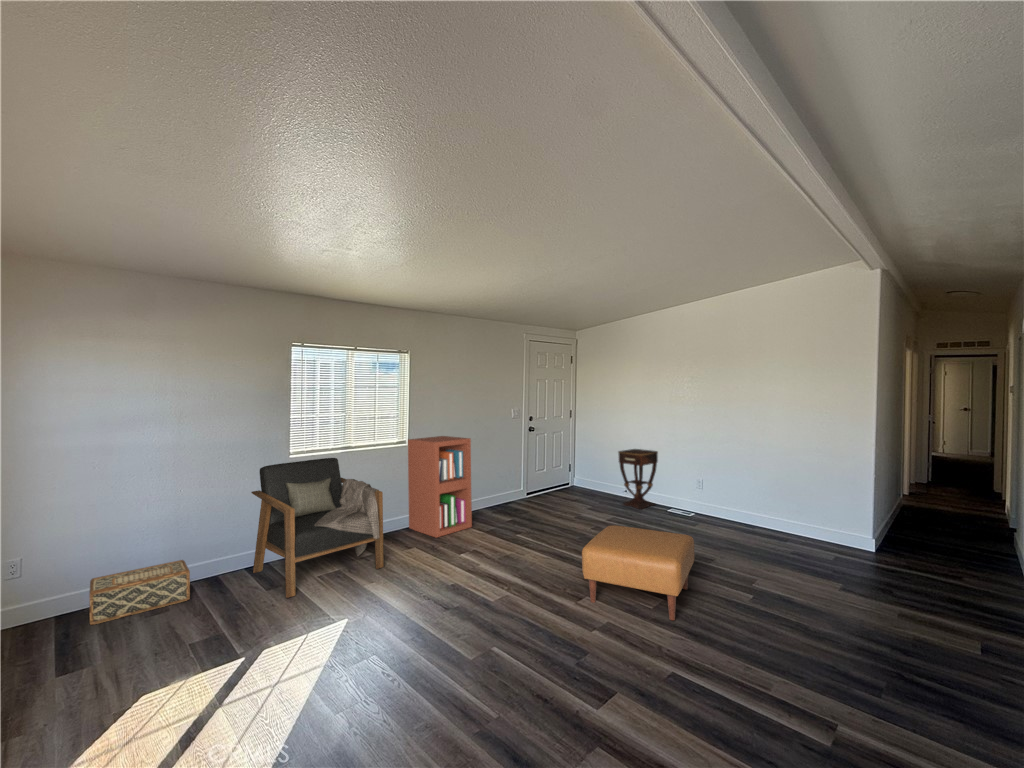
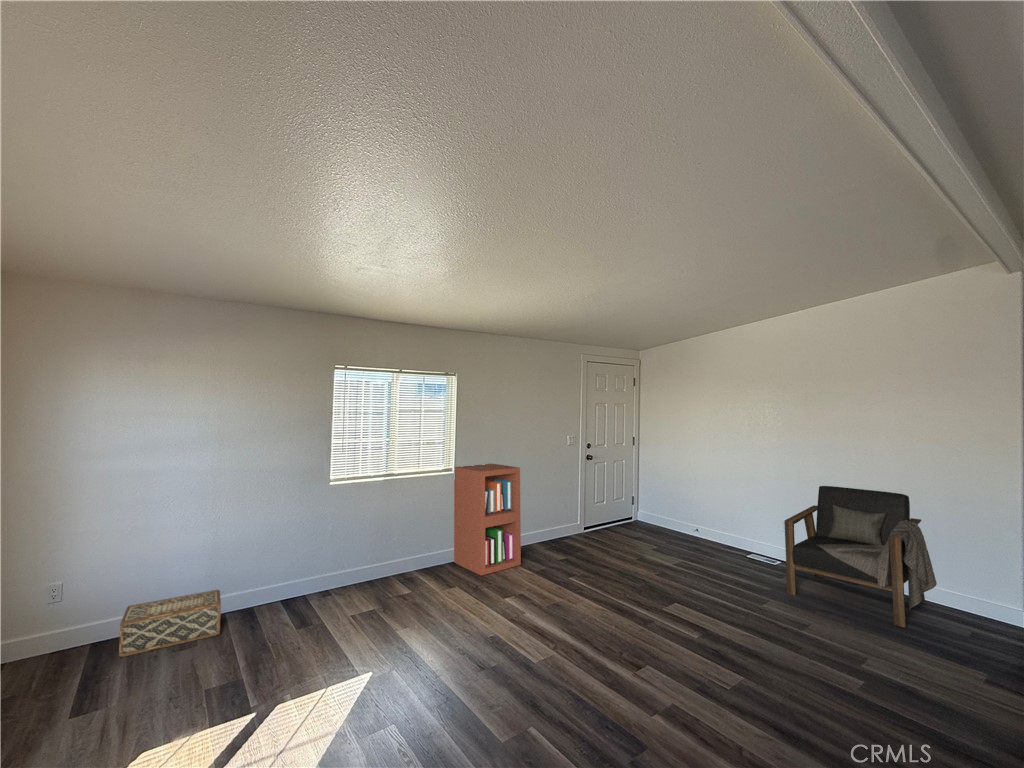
side table: present [618,449,658,509] -> none [686,482,734,552]
armchair: present [251,458,384,598] -> present [784,486,937,628]
ottoman: present [582,525,694,620] -> none [641,577,783,710]

